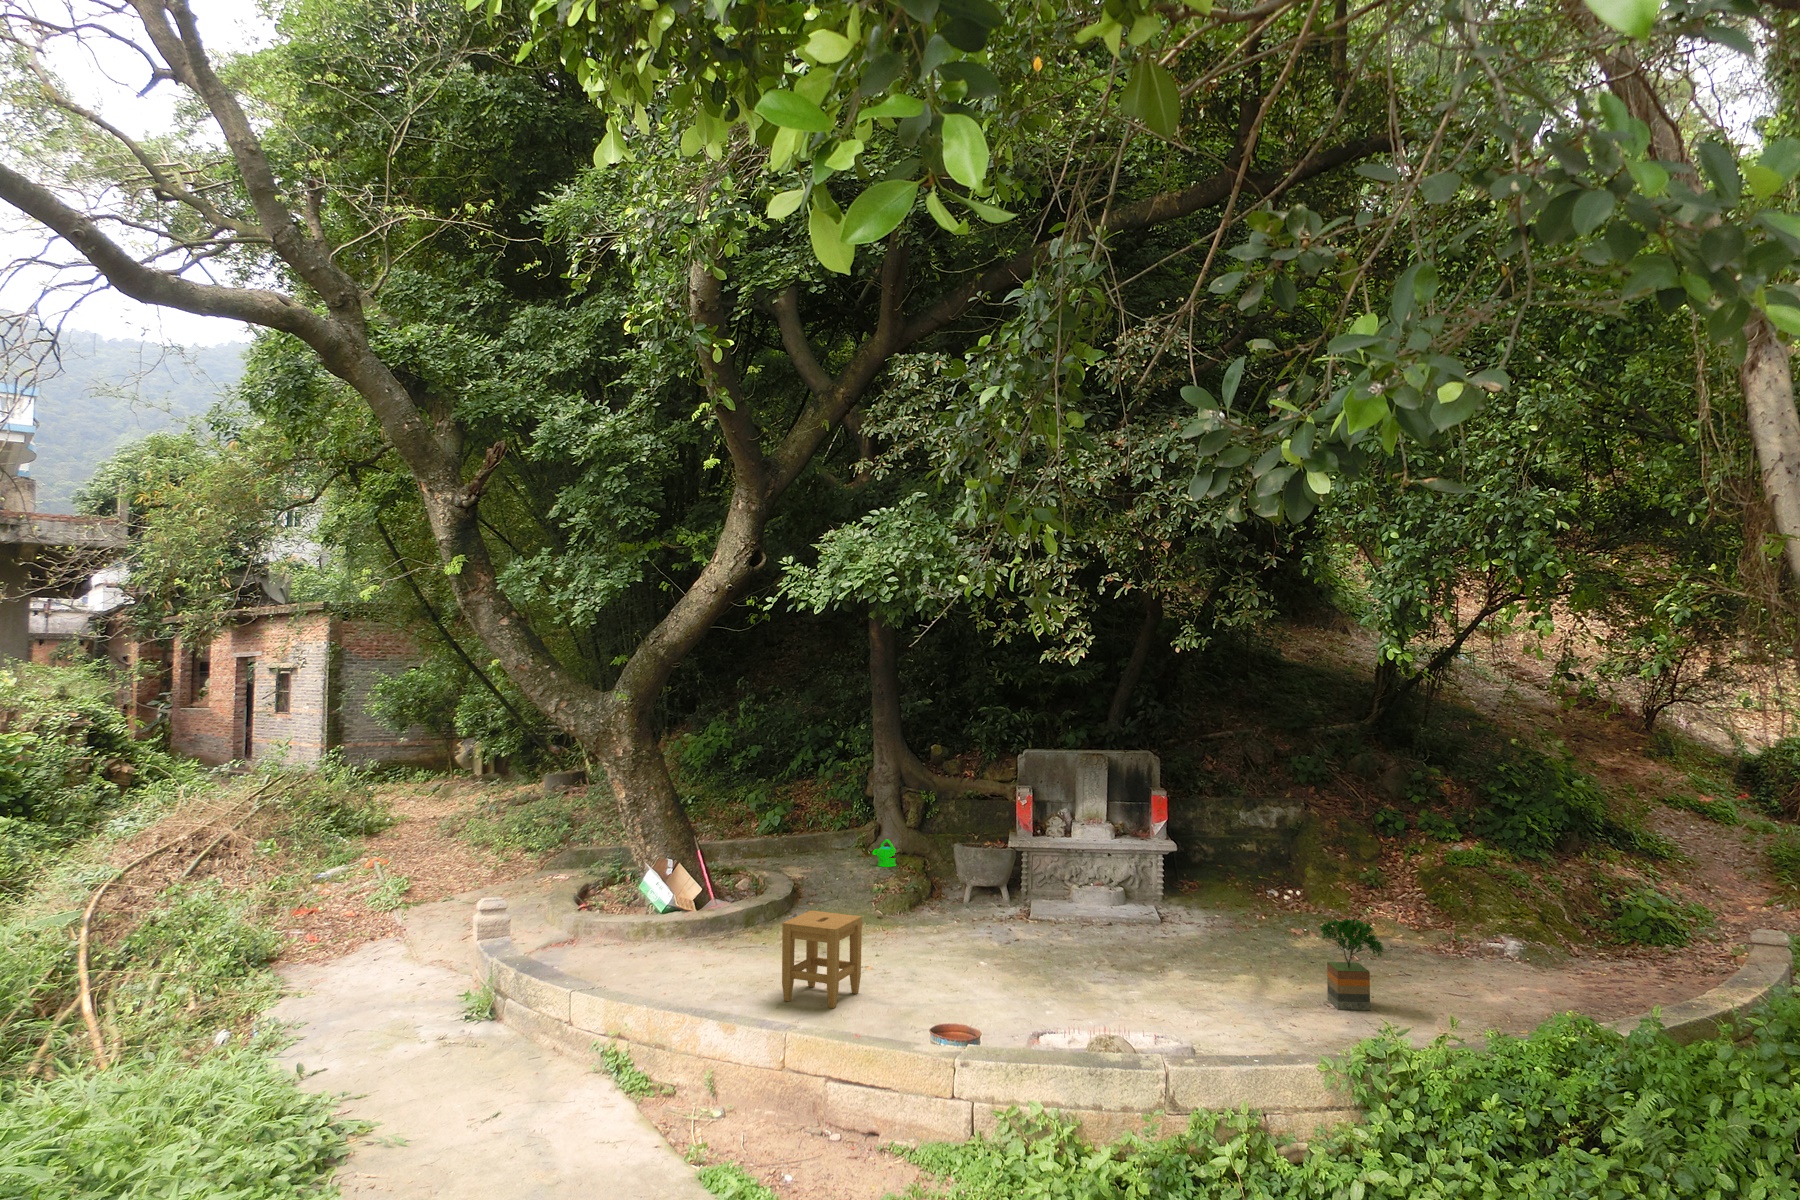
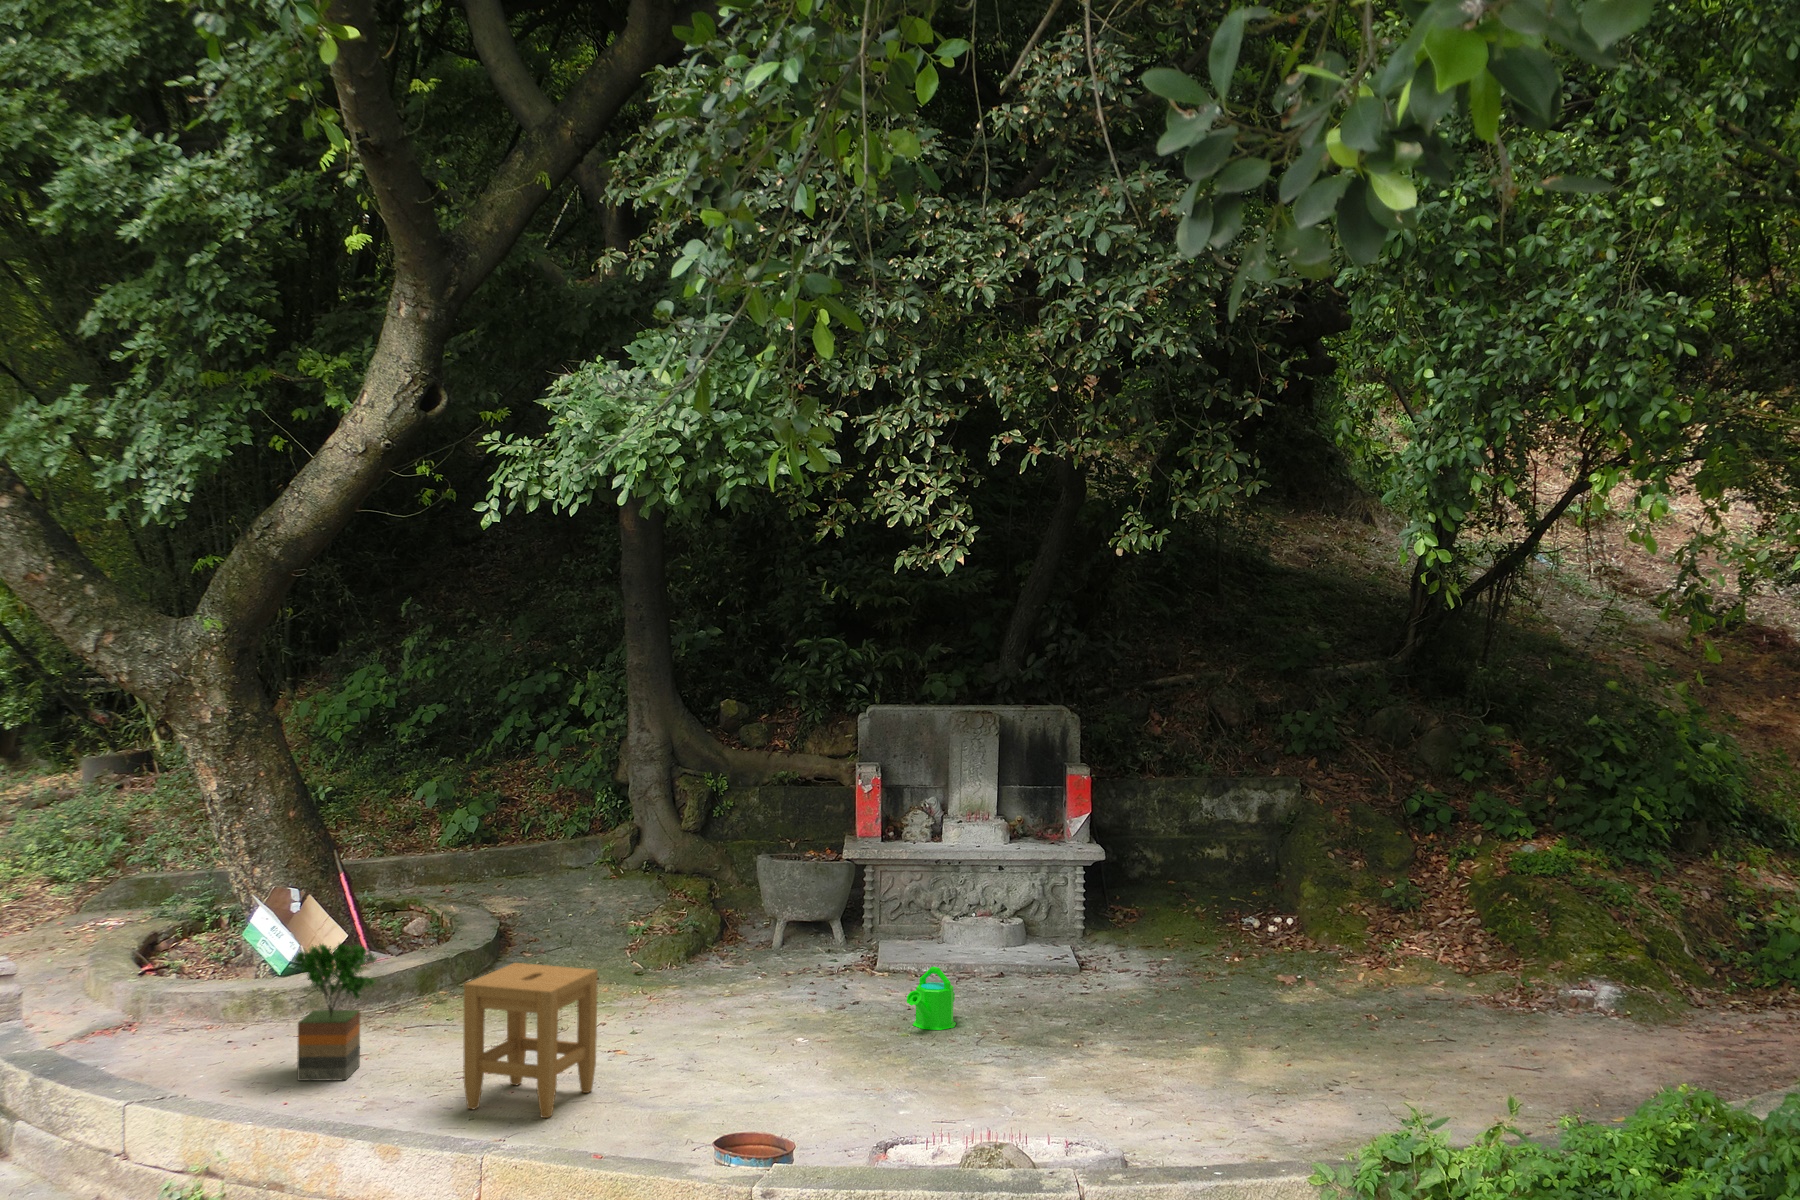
watering can: present [873,839,896,867] -> present [907,967,956,1030]
potted tree: present [1319,918,1383,1010] -> present [292,944,376,1081]

